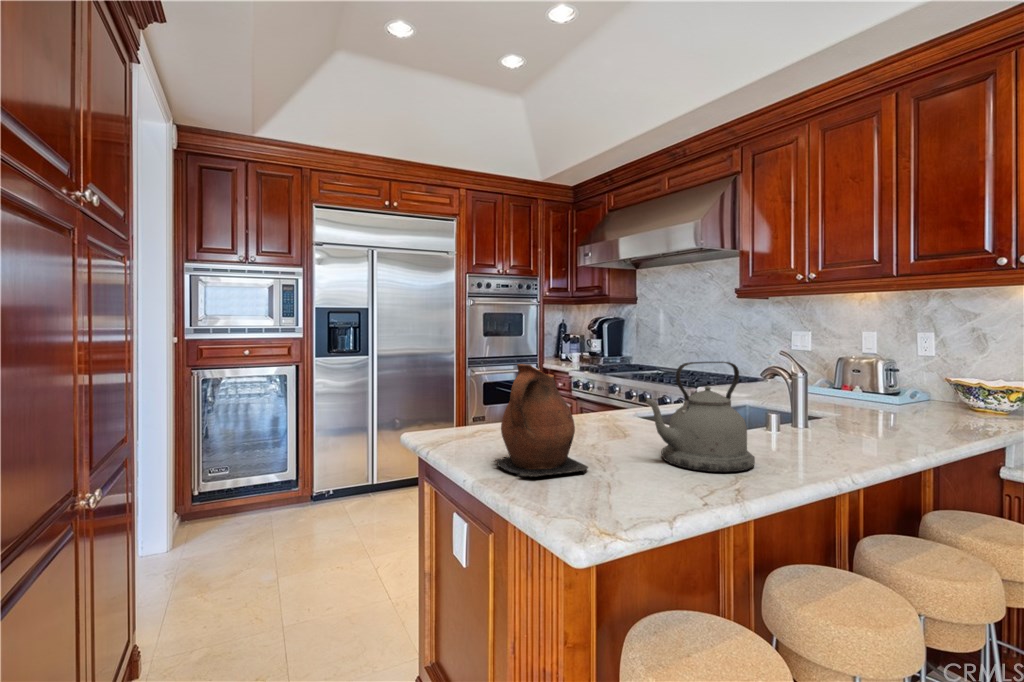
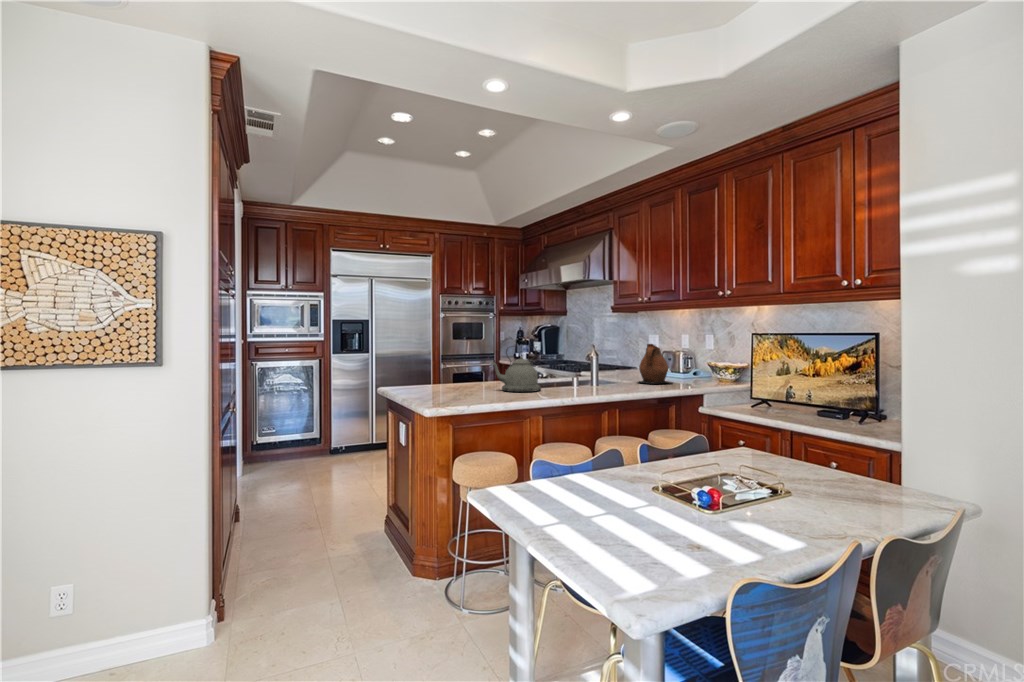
ceramic pitcher: present [495,364,588,477] -> present [639,344,671,384]

